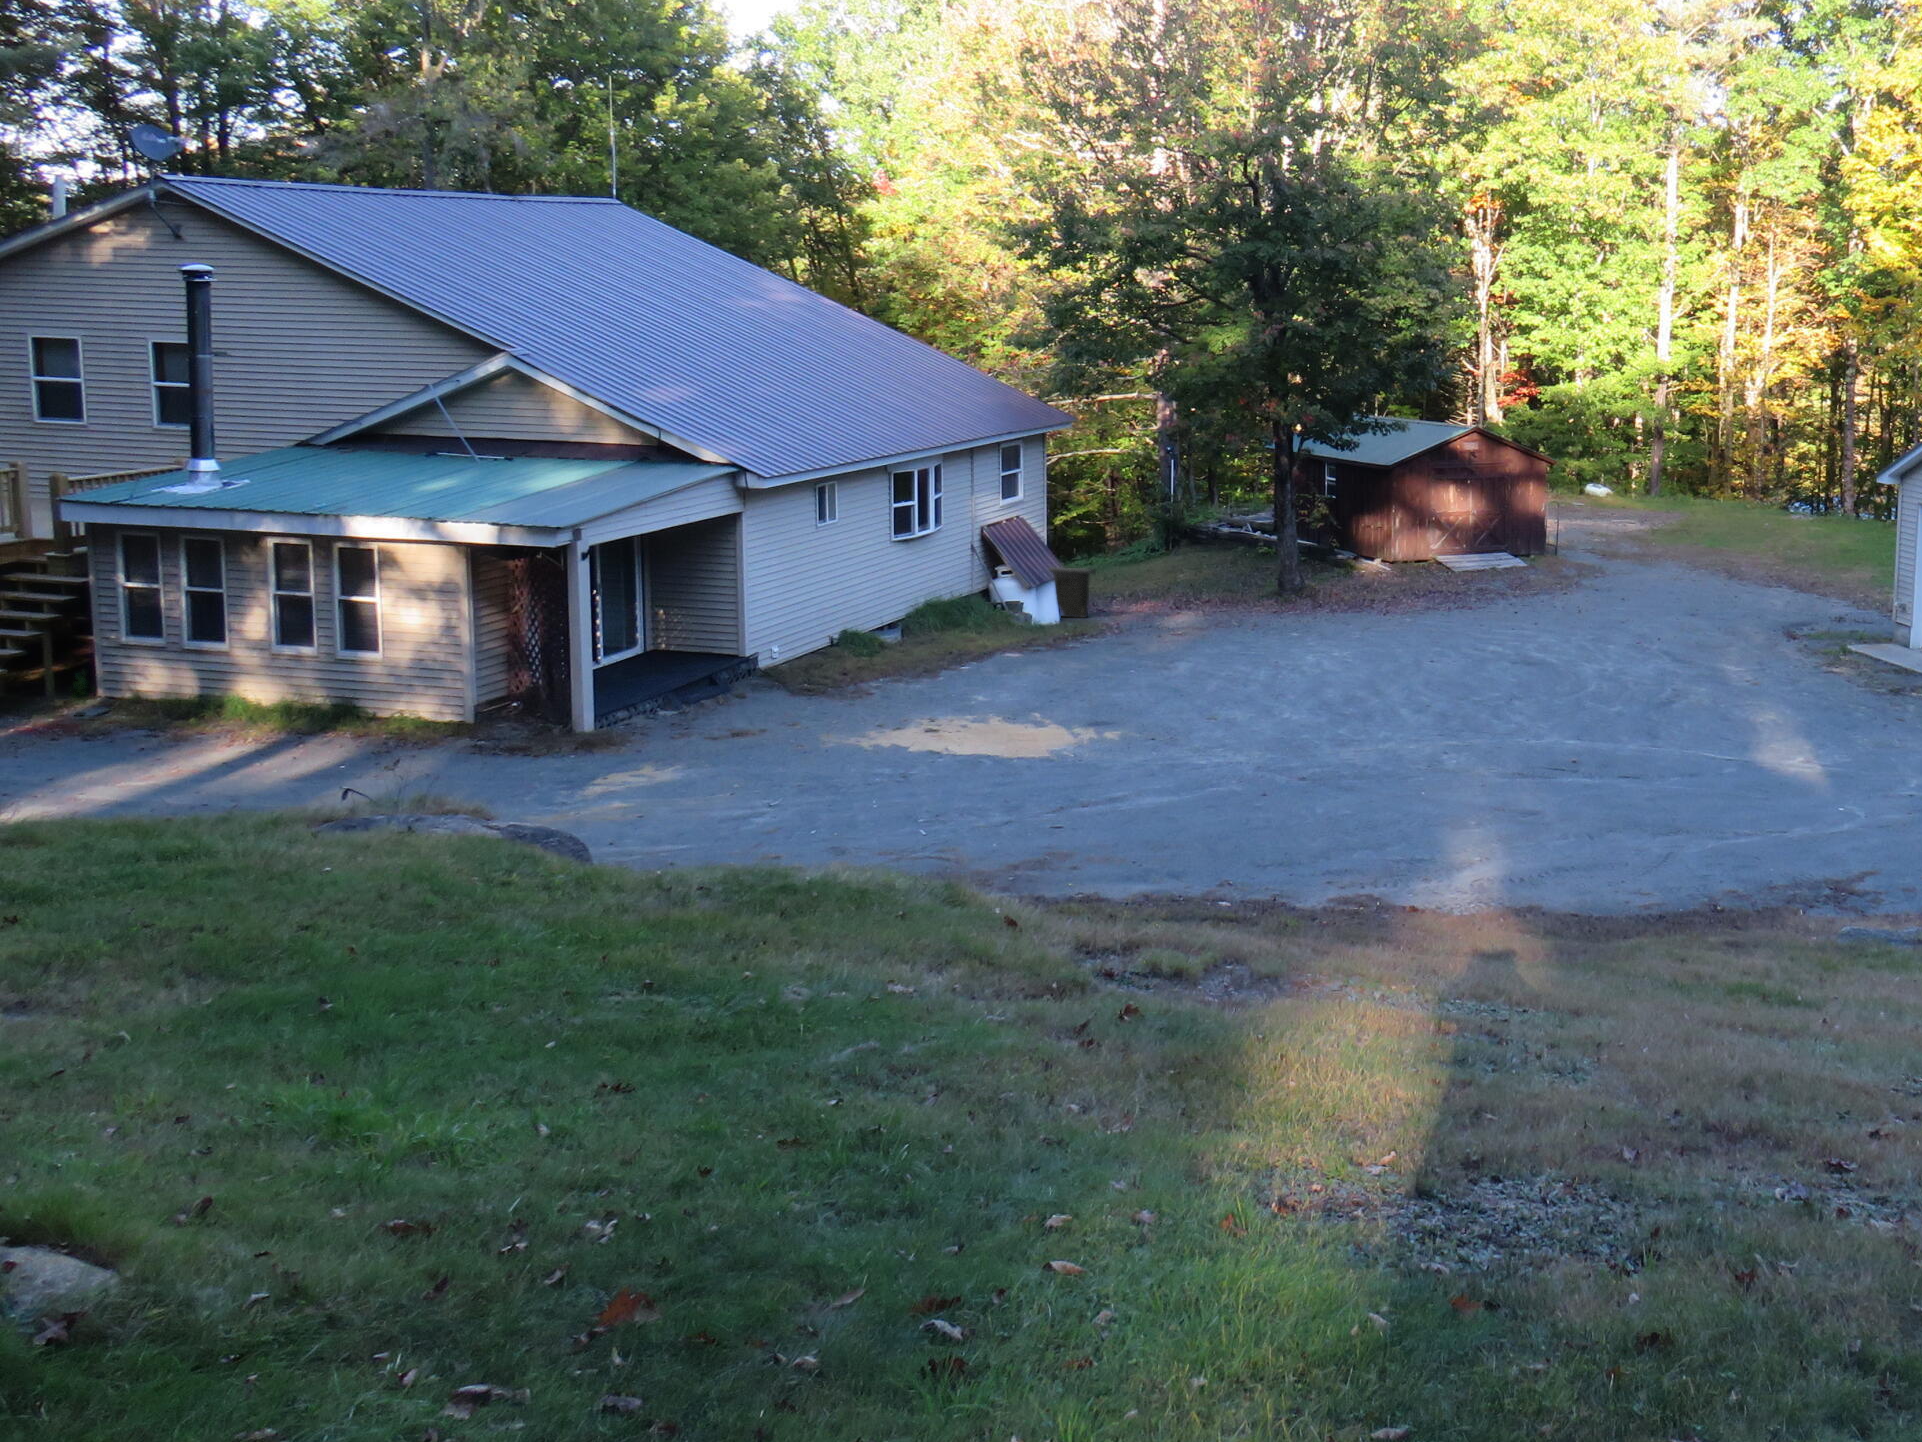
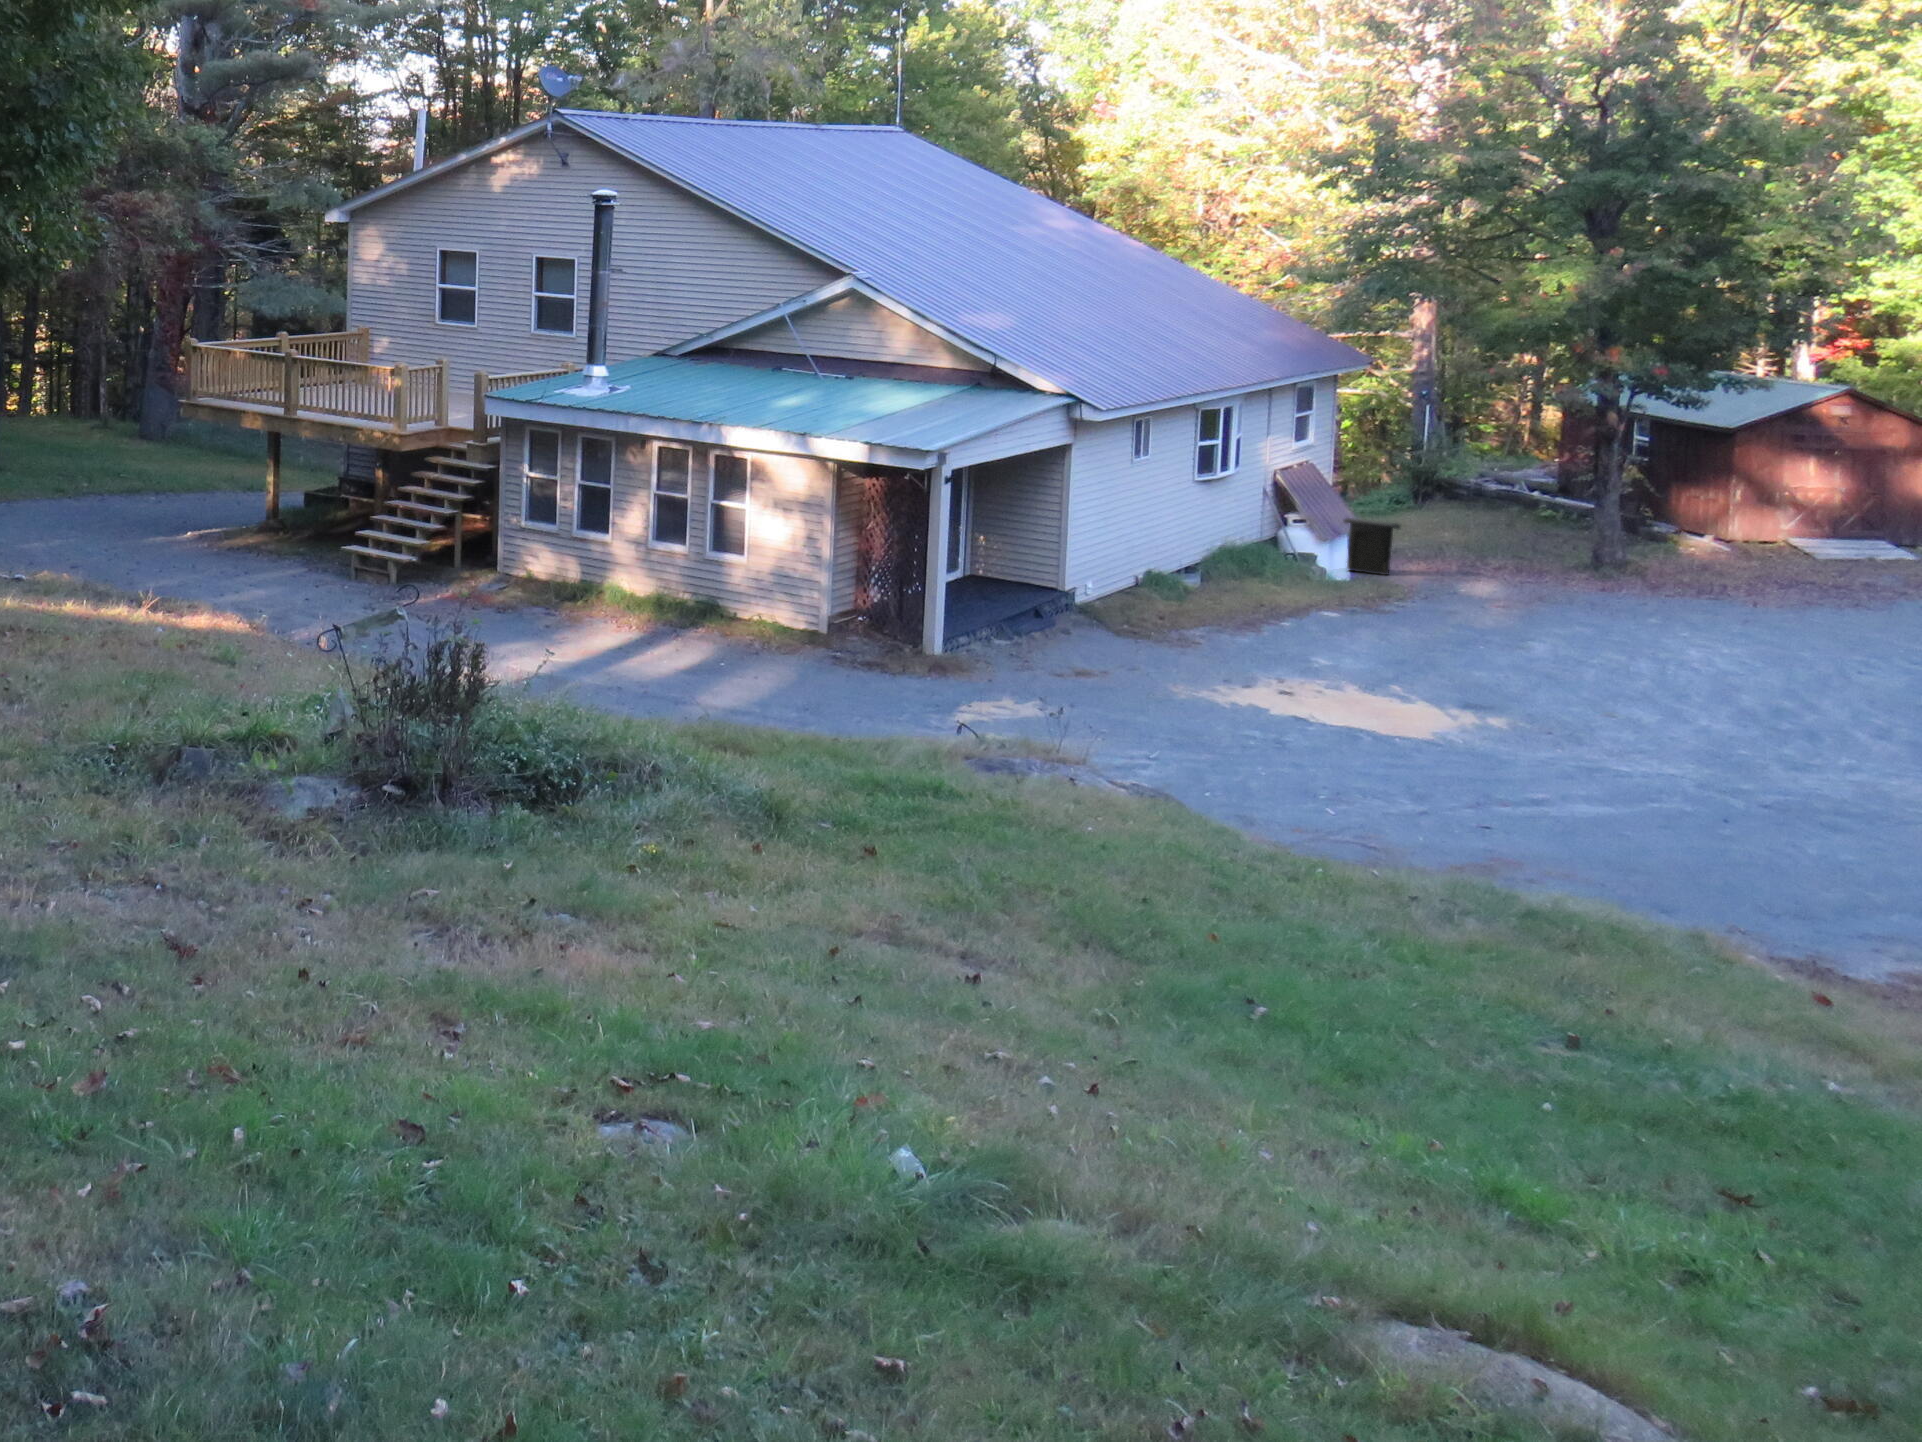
decorative plant: present [69,670,95,716] -> none [482,544,504,585]

